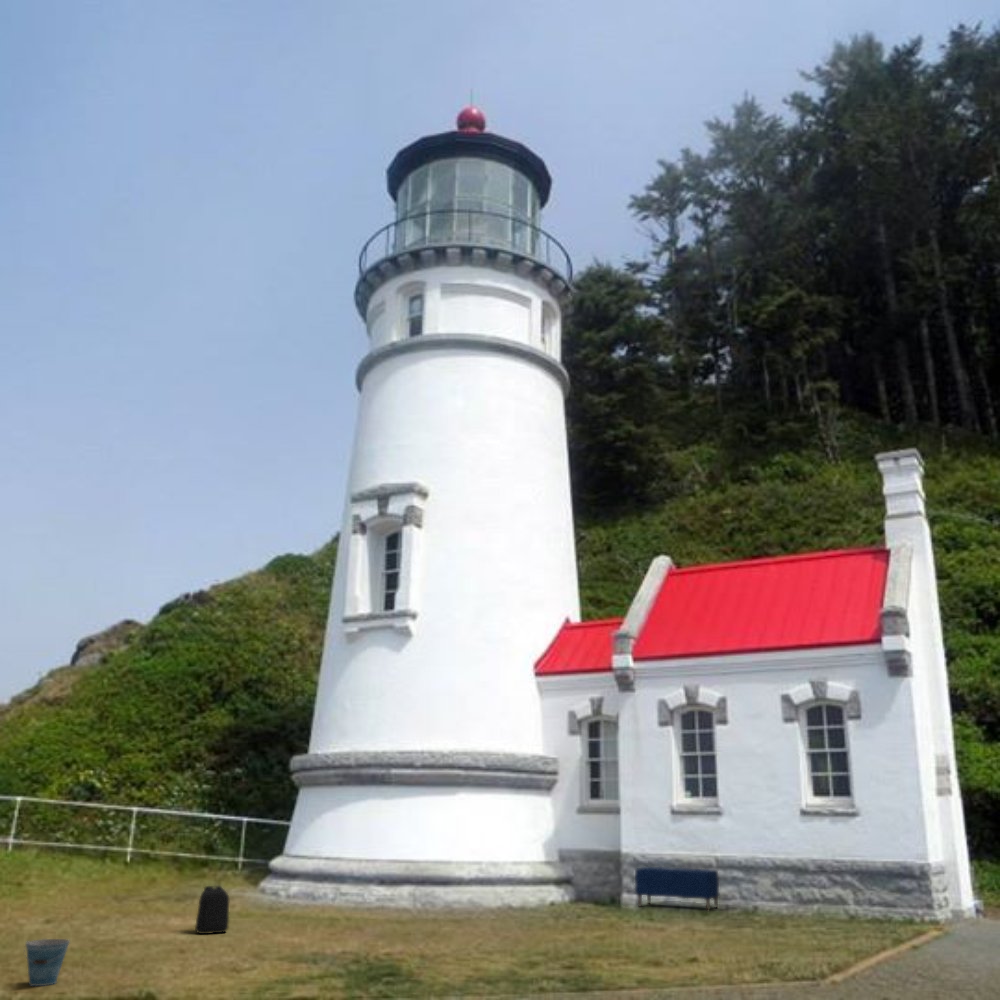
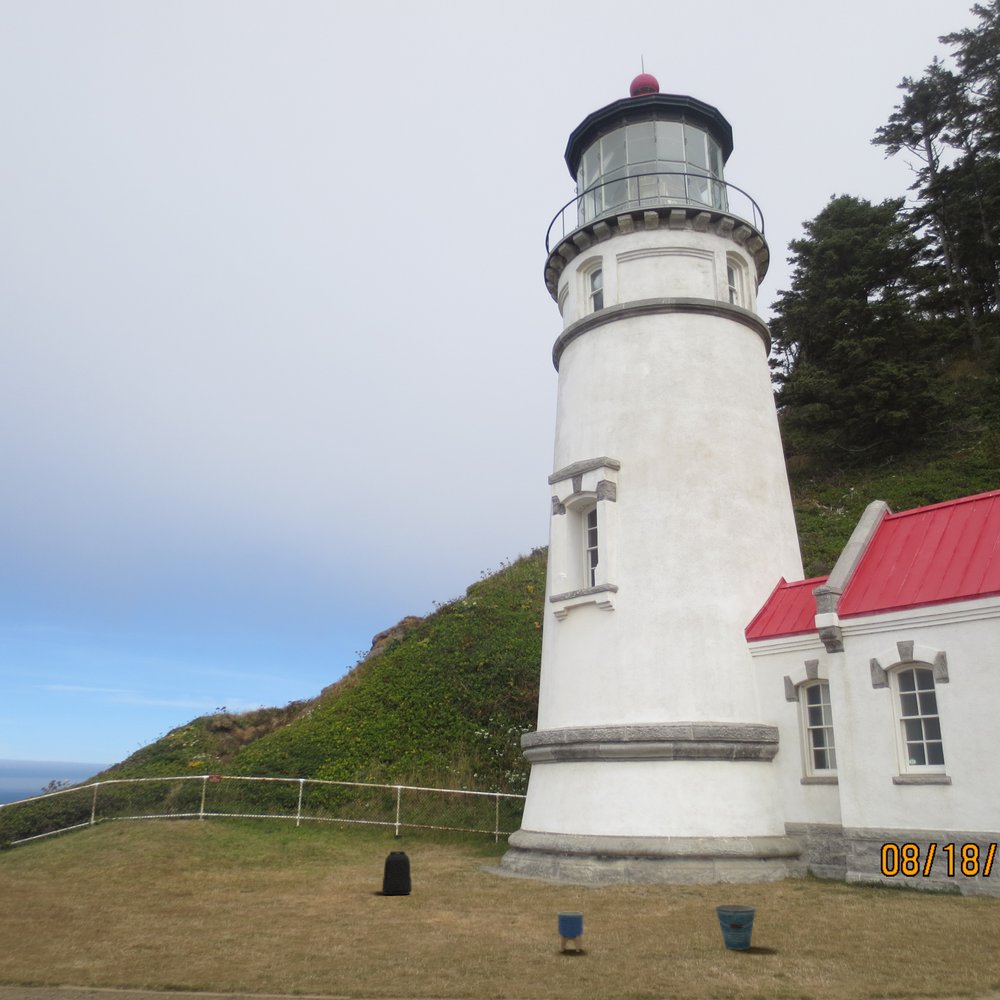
bench: present [635,867,719,910] -> none [853,841,954,891]
bucket: present [26,939,70,986] -> present [715,905,756,950]
planter: none [469,943,494,984] -> present [558,911,583,952]

